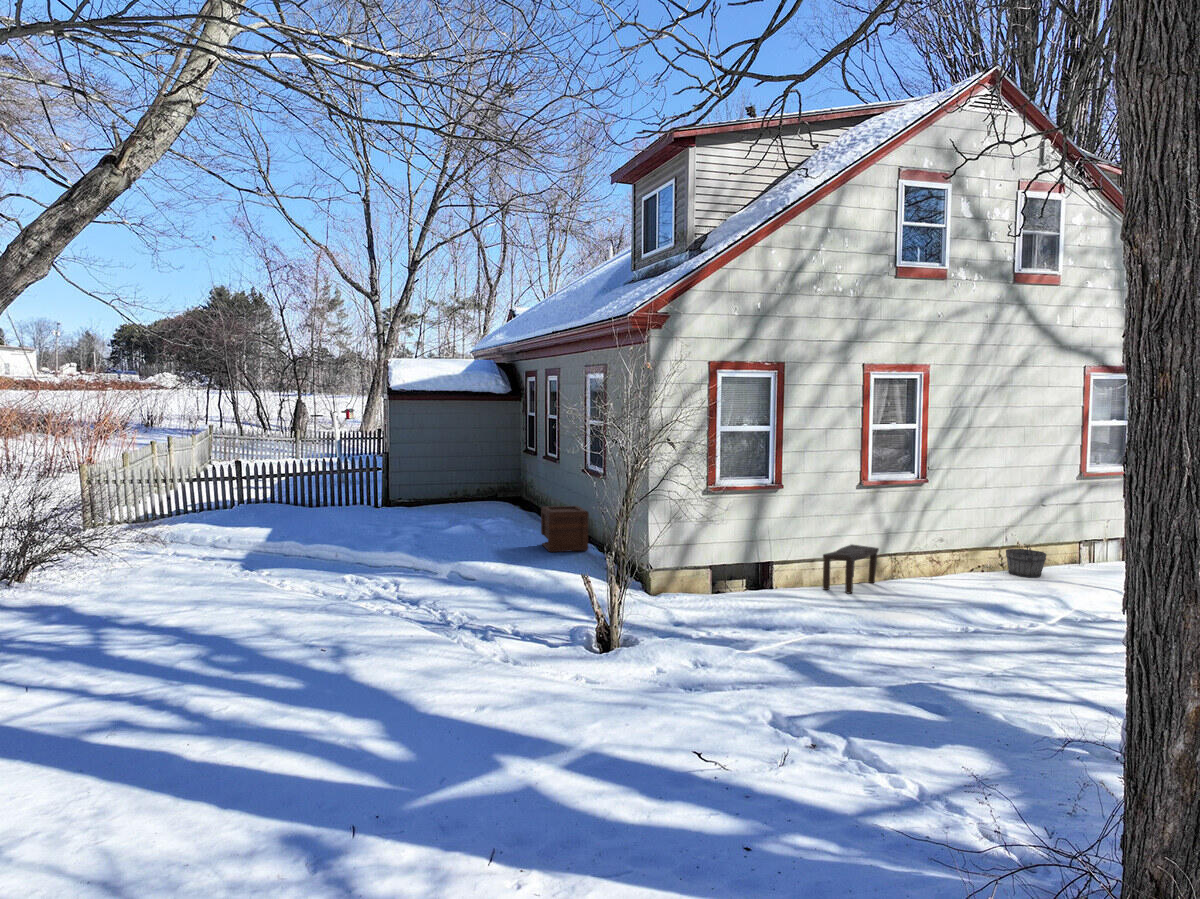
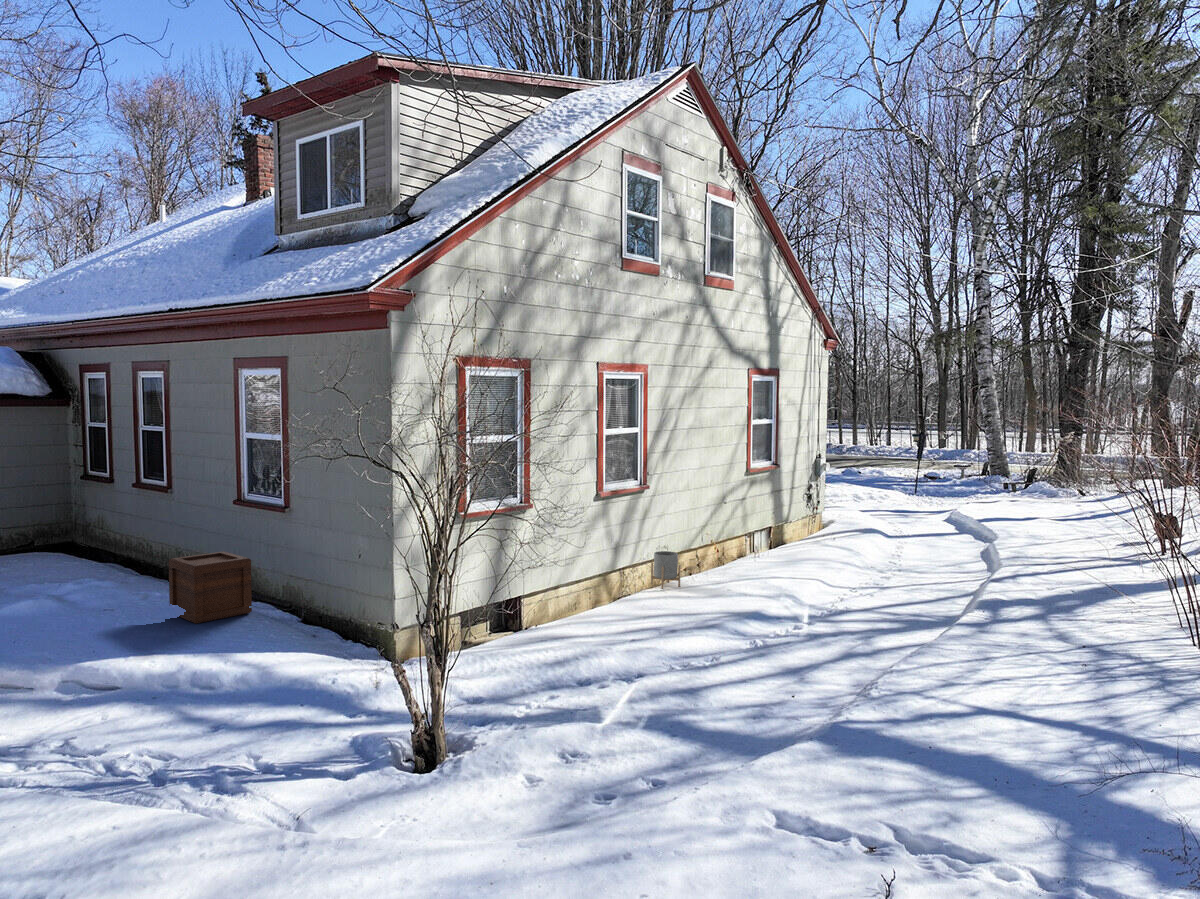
planter: none [928,544,958,580] -> present [651,551,681,589]
wooden bucket: present [1006,544,1047,577] -> none [705,542,741,575]
bench: present [823,545,879,594] -> none [579,563,622,620]

